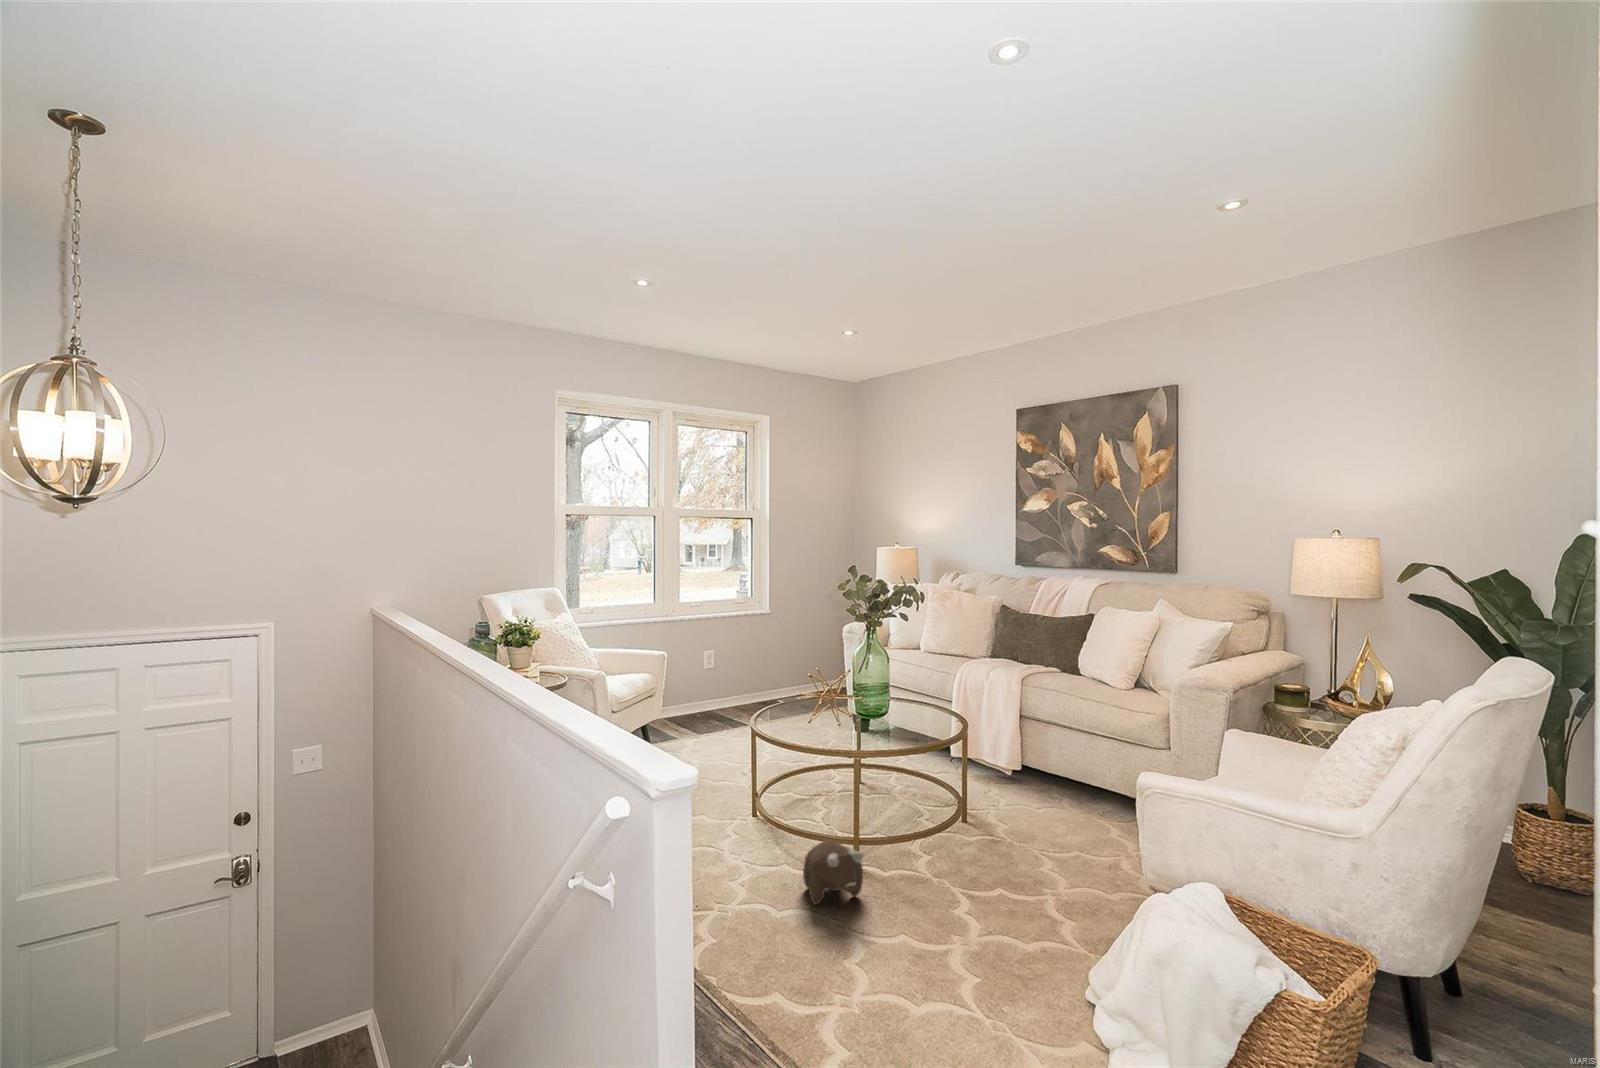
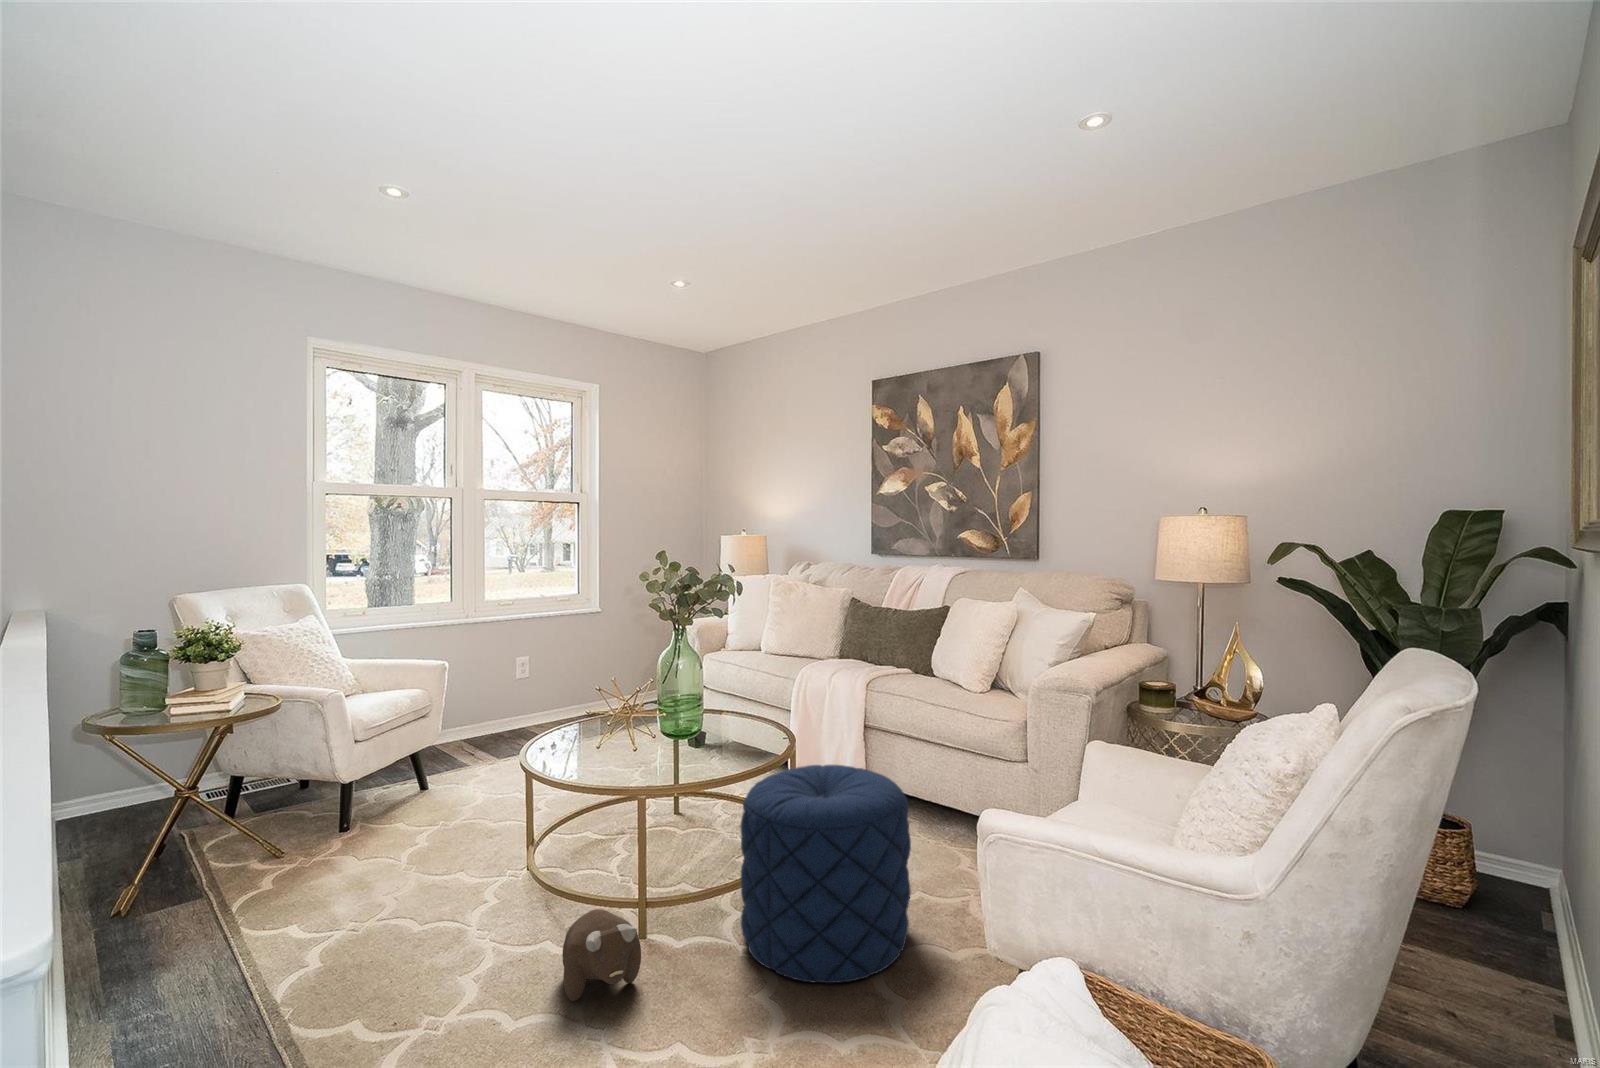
pouf: none [934,741,1072,908] -> present [741,765,911,983]

